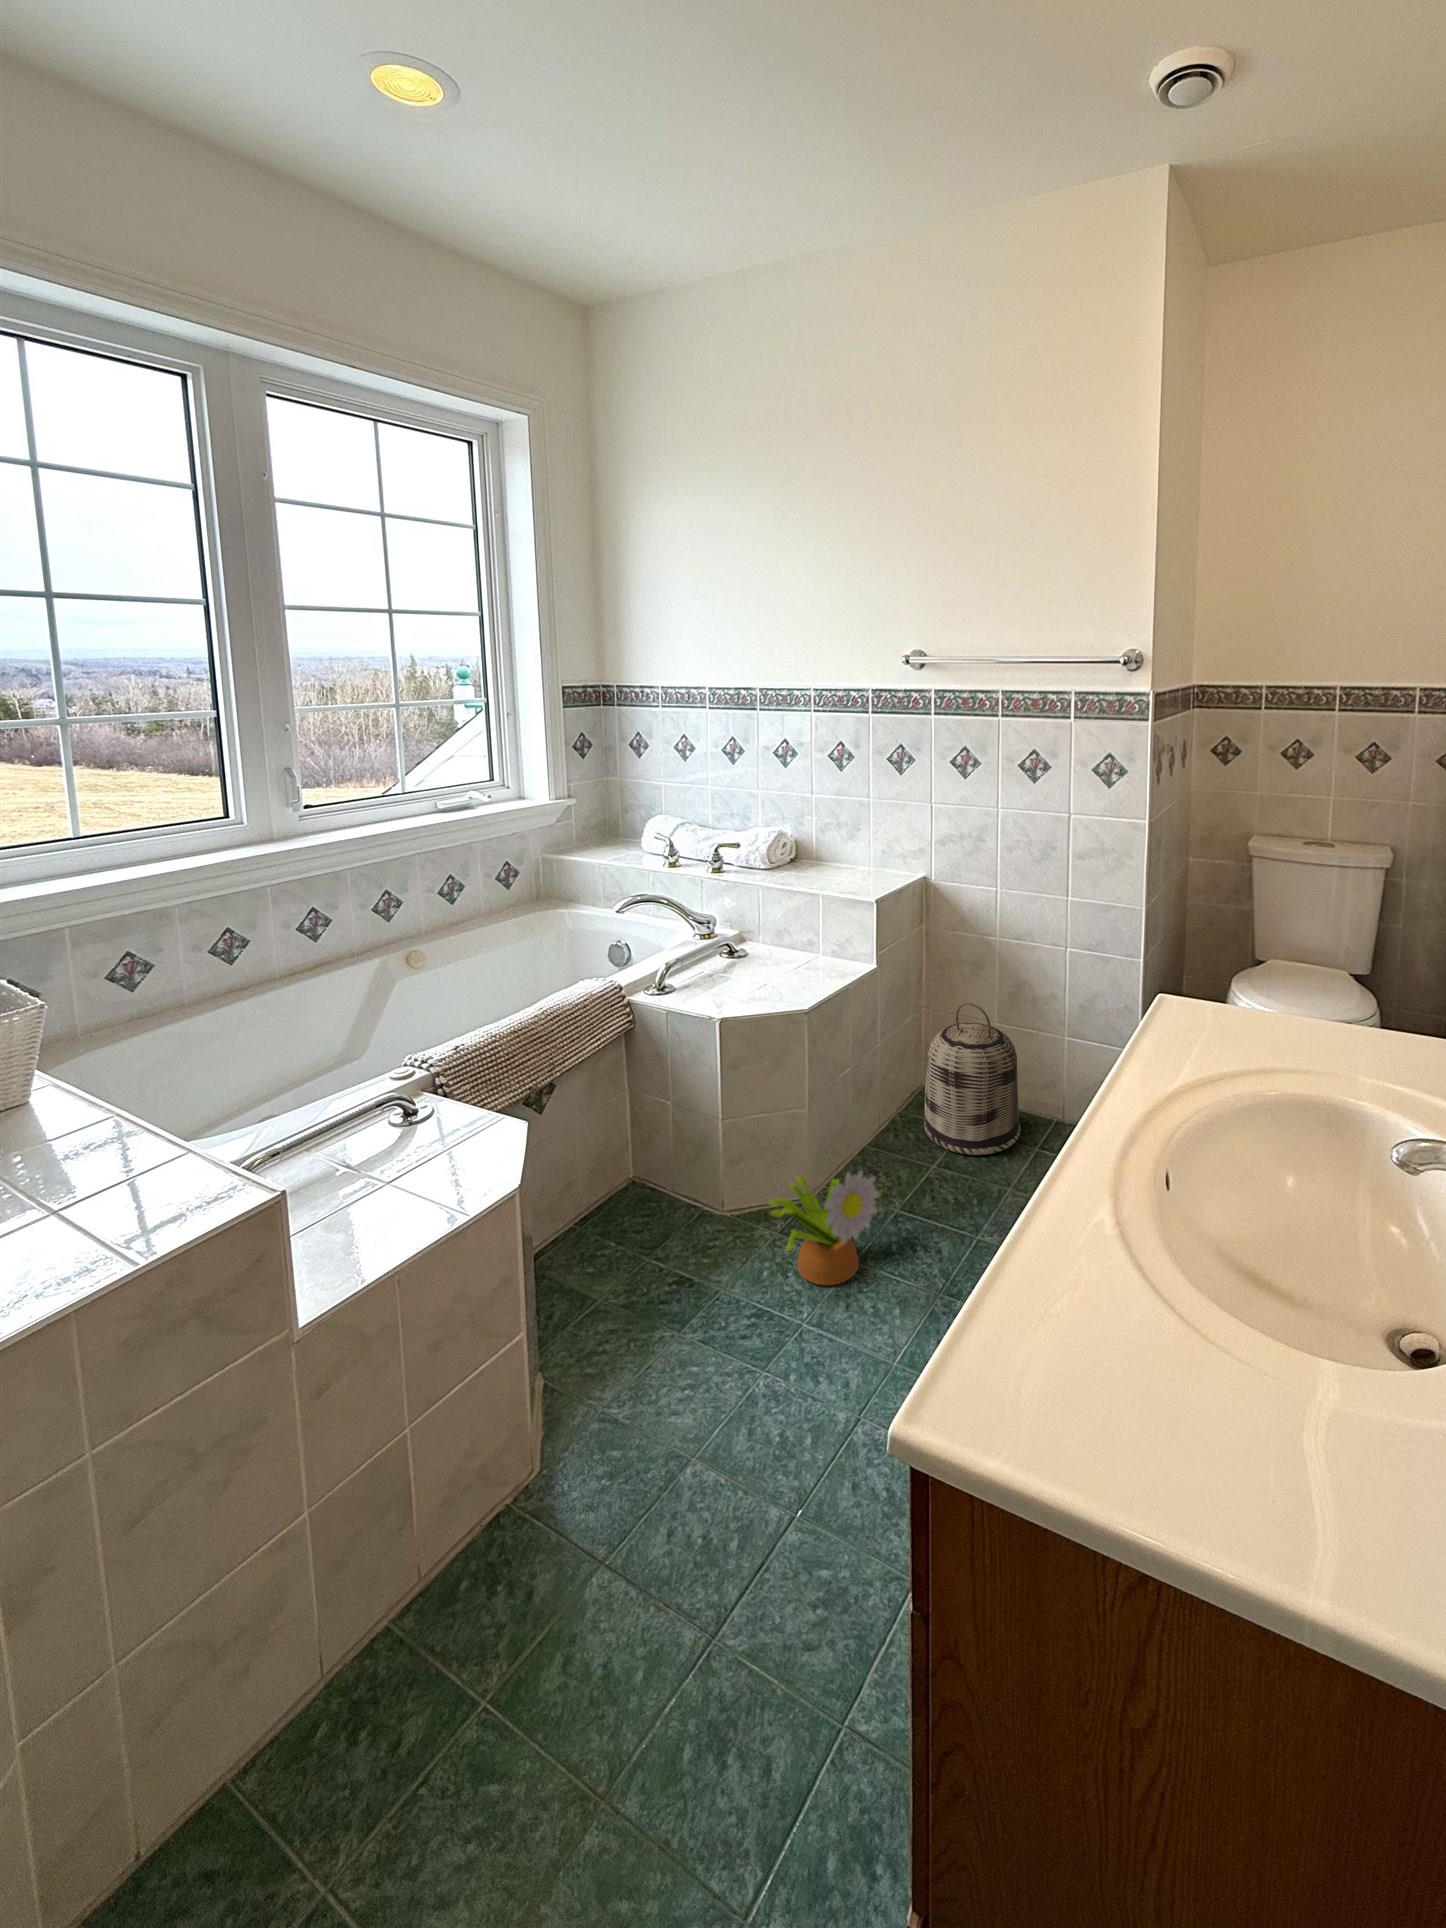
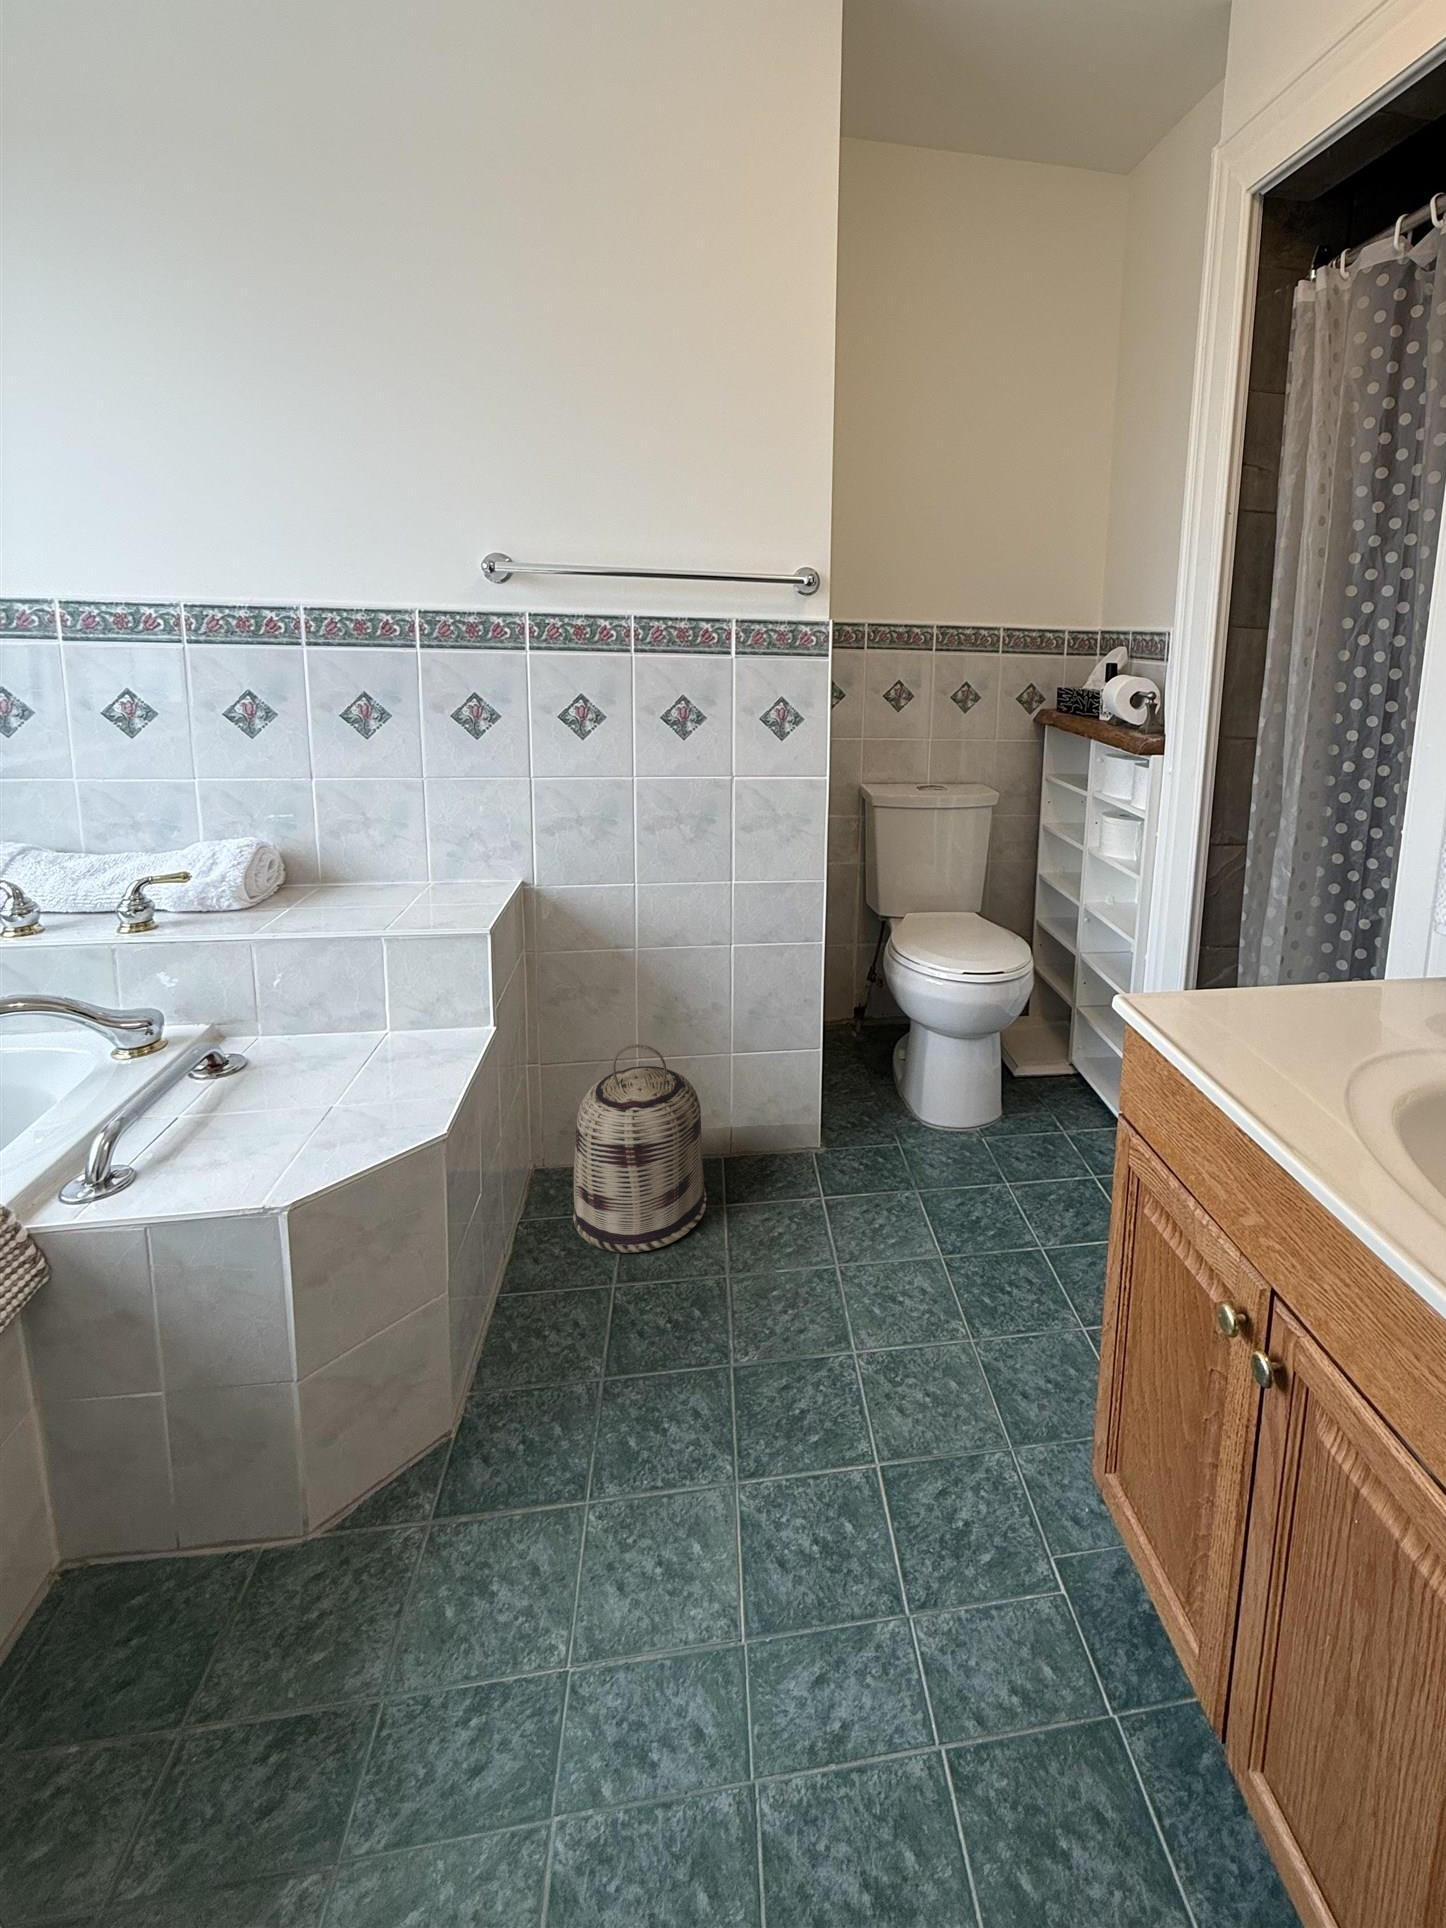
decorative plant: present [768,1170,881,1285] -> none [425,1360,638,1581]

